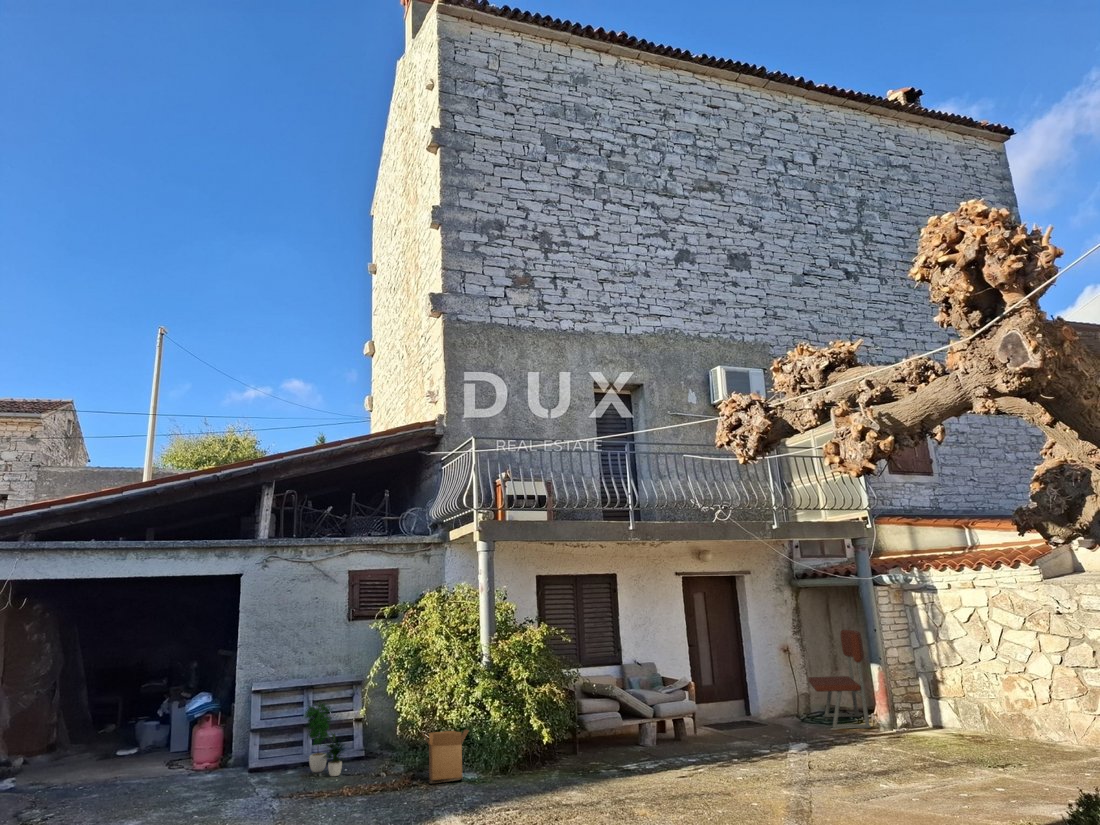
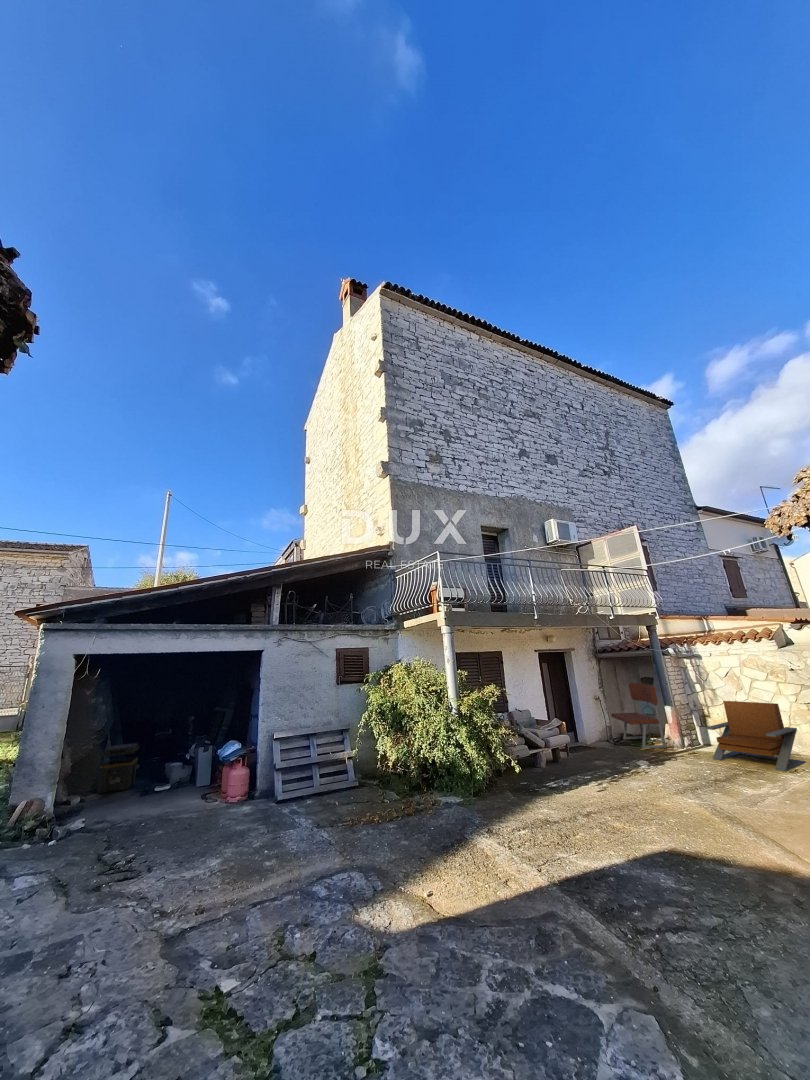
lounge chair: none [907,656,1045,758] -> present [705,701,806,772]
toolbox: none [48,698,101,758] -> present [97,743,139,793]
potted plant: present [305,703,345,776] -> none [315,743,356,807]
cardboard box: present [422,730,468,783] -> none [415,766,454,813]

